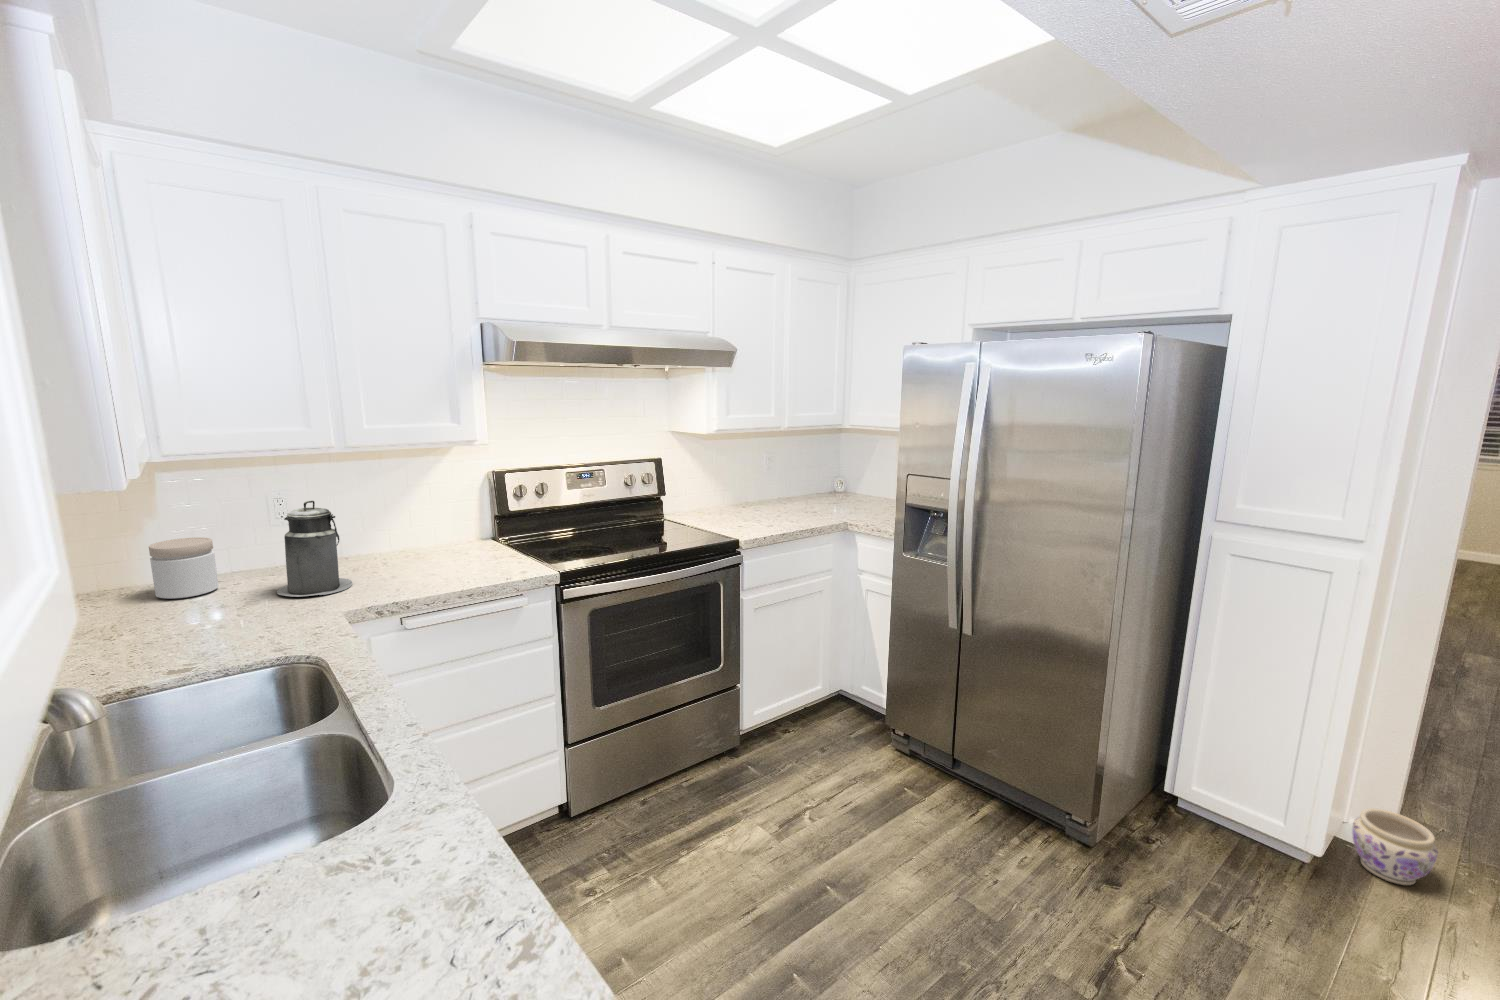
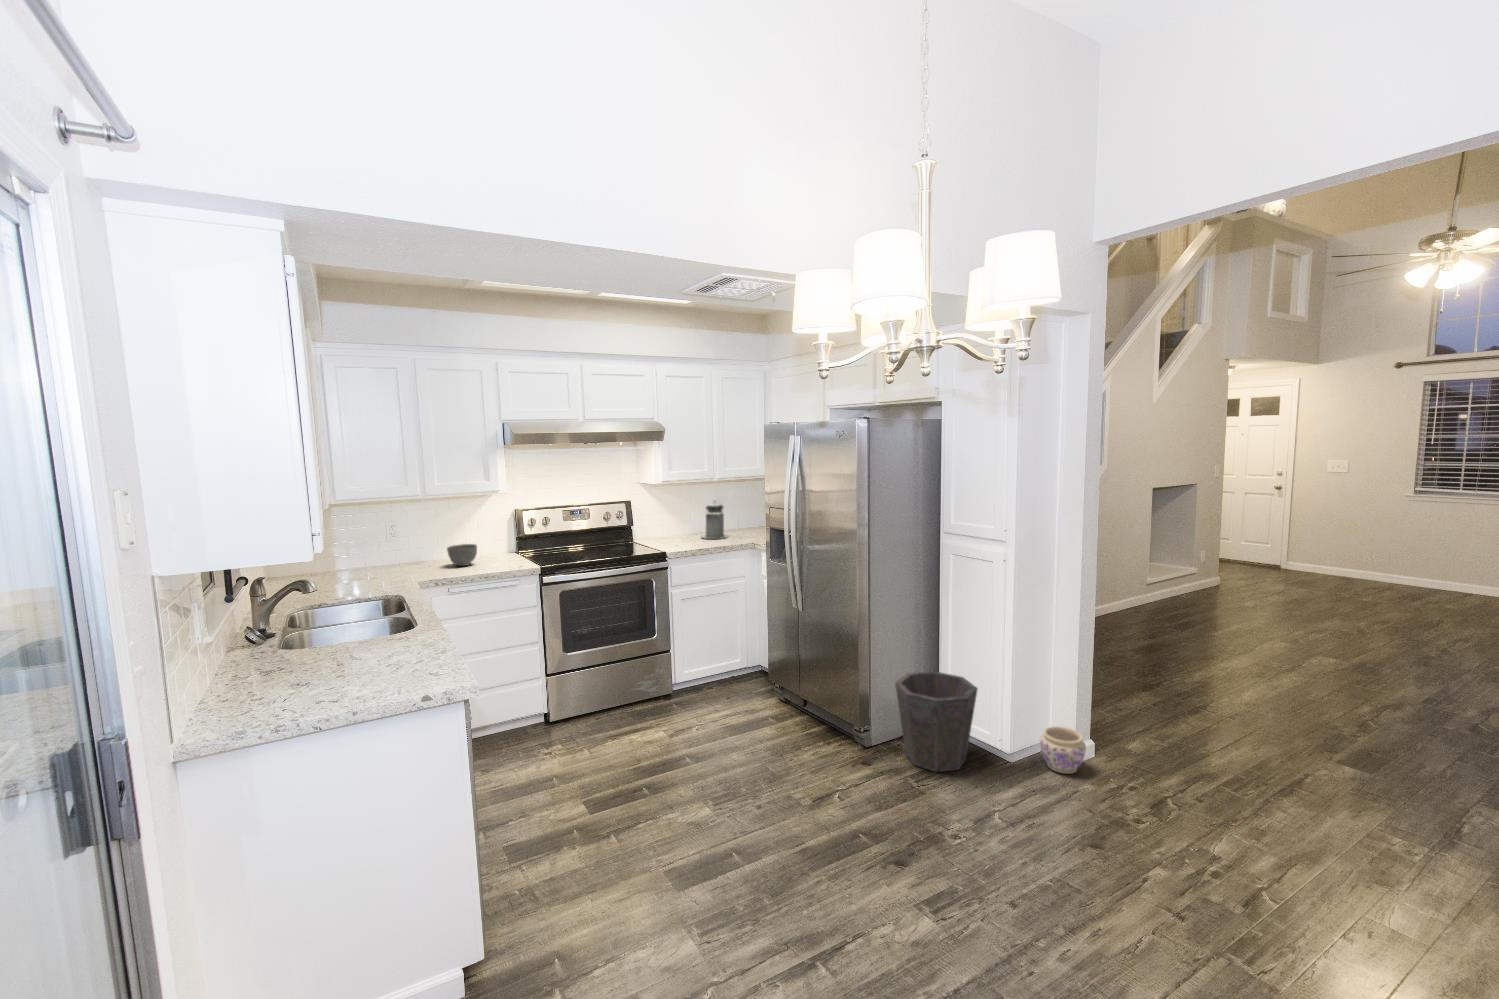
canister: present [277,500,352,597] -> present [702,501,727,539]
bowl: none [384,530,438,570] -> present [447,544,477,566]
jar: present [149,537,219,599] -> none [329,546,361,576]
waste bin: none [1148,727,1292,894] -> present [895,671,977,772]

